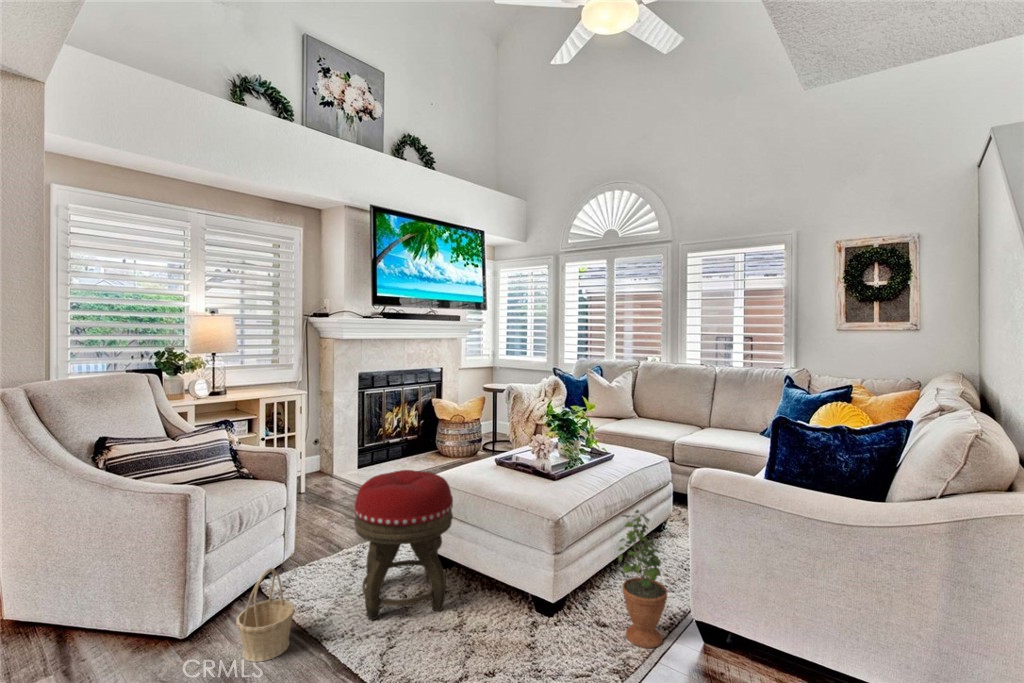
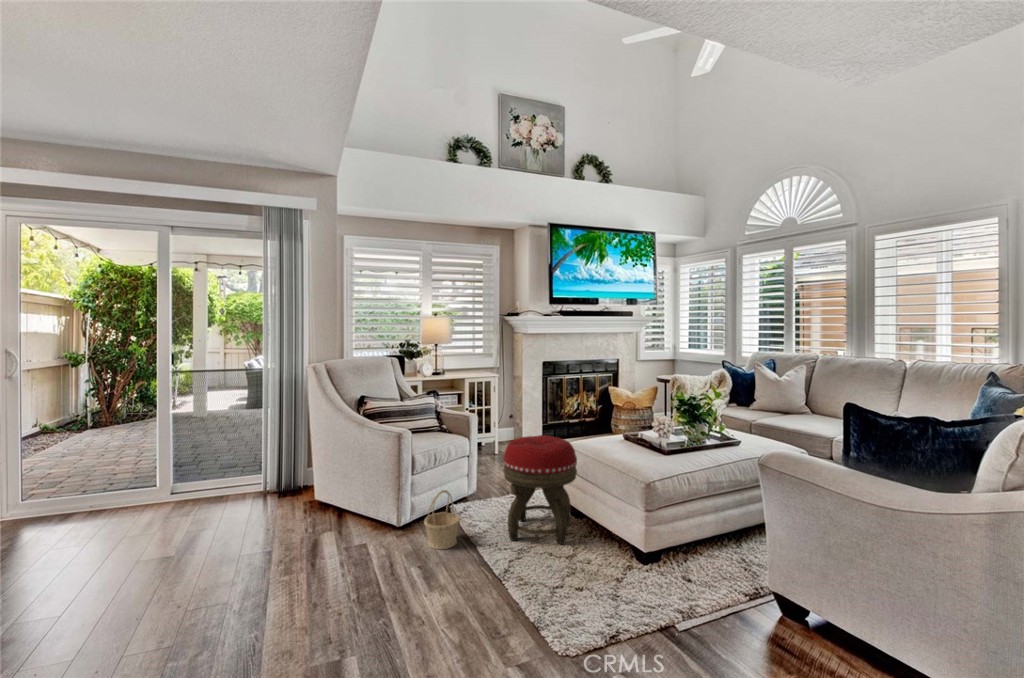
potted plant: present [618,508,667,648] -> none [697,482,747,606]

